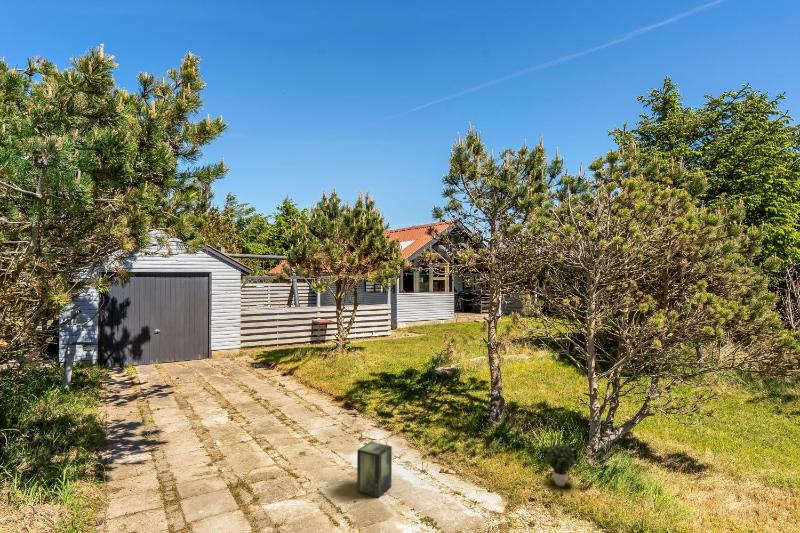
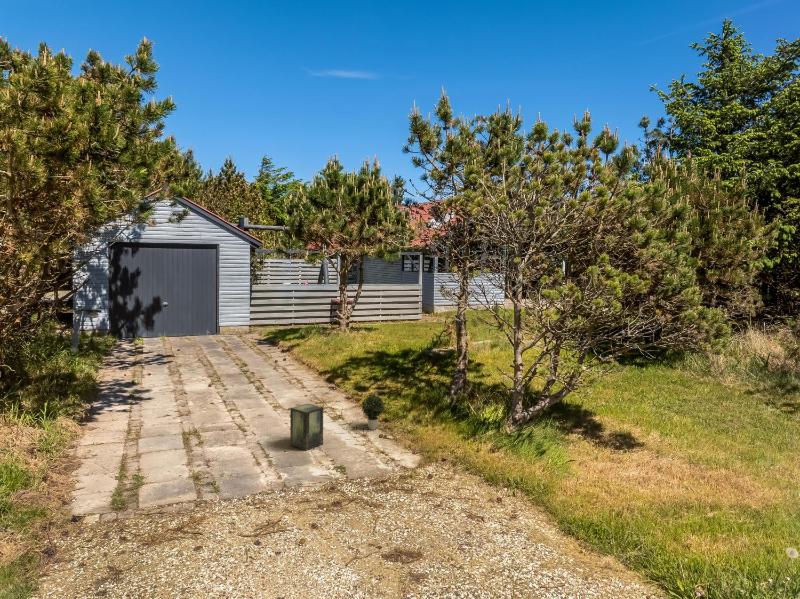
potted plant: present [545,443,575,486] -> present [362,395,384,430]

